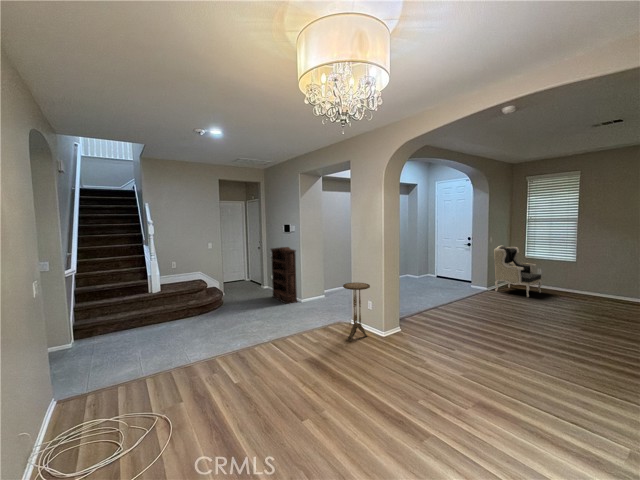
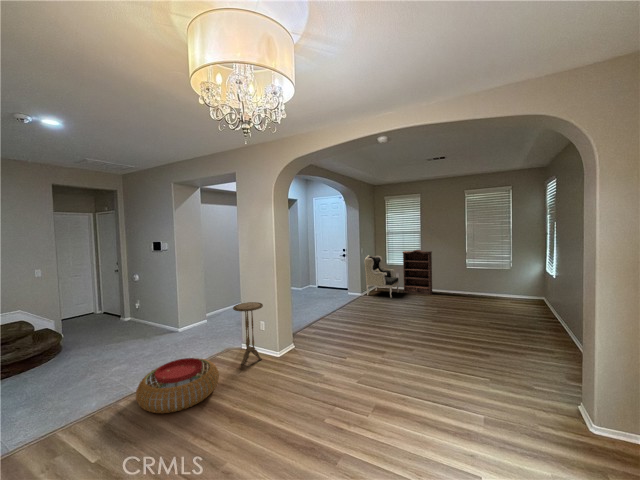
bookshelf: present [271,247,297,304] -> present [403,250,433,295]
pouf: none [267,323,328,362] -> present [136,358,219,413]

